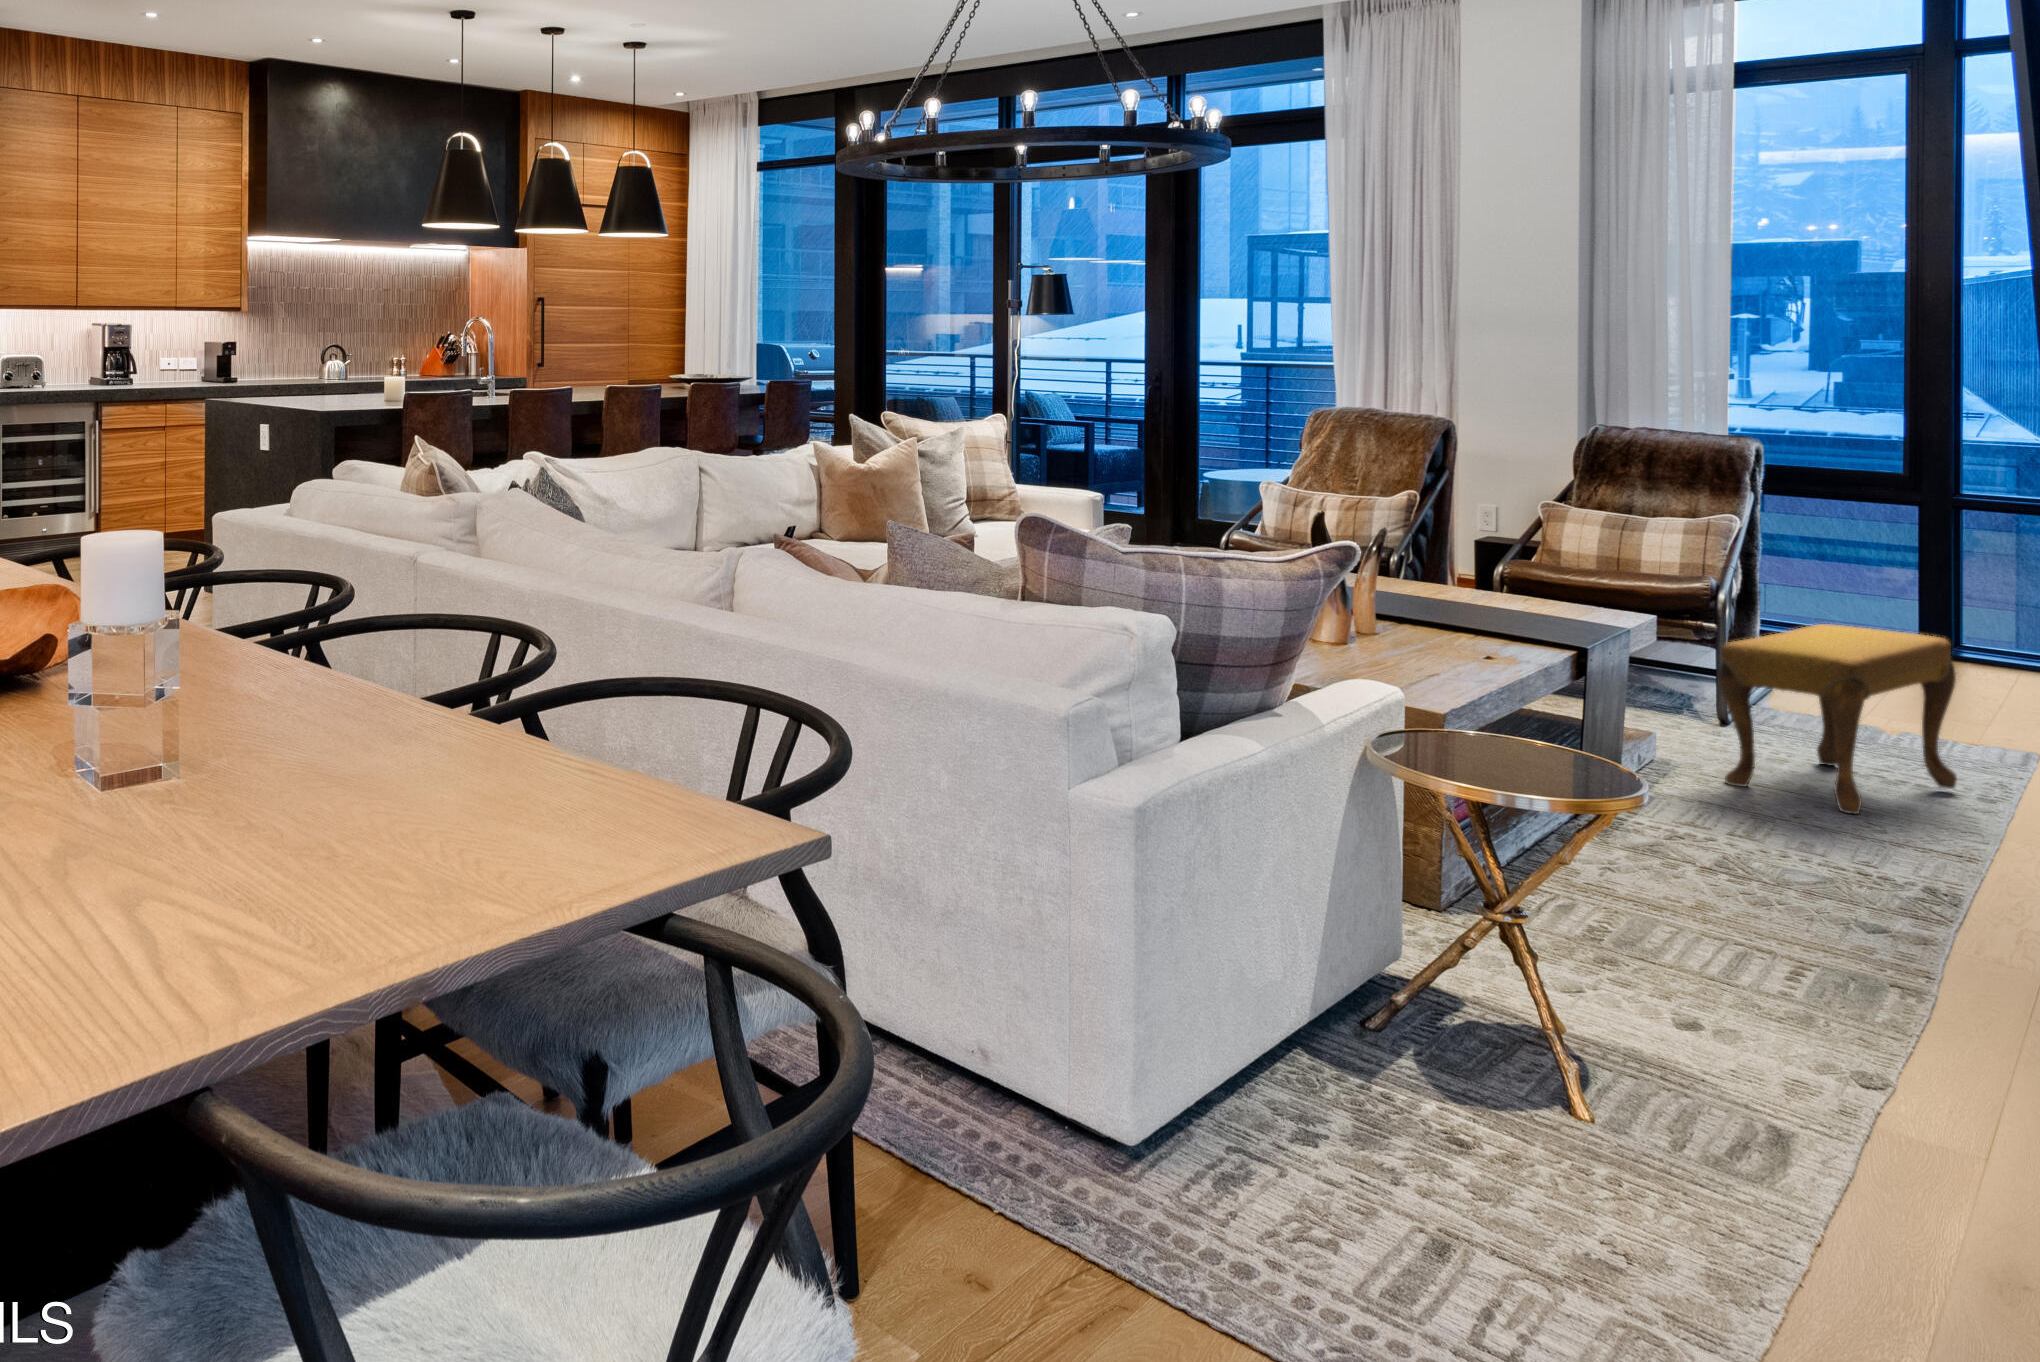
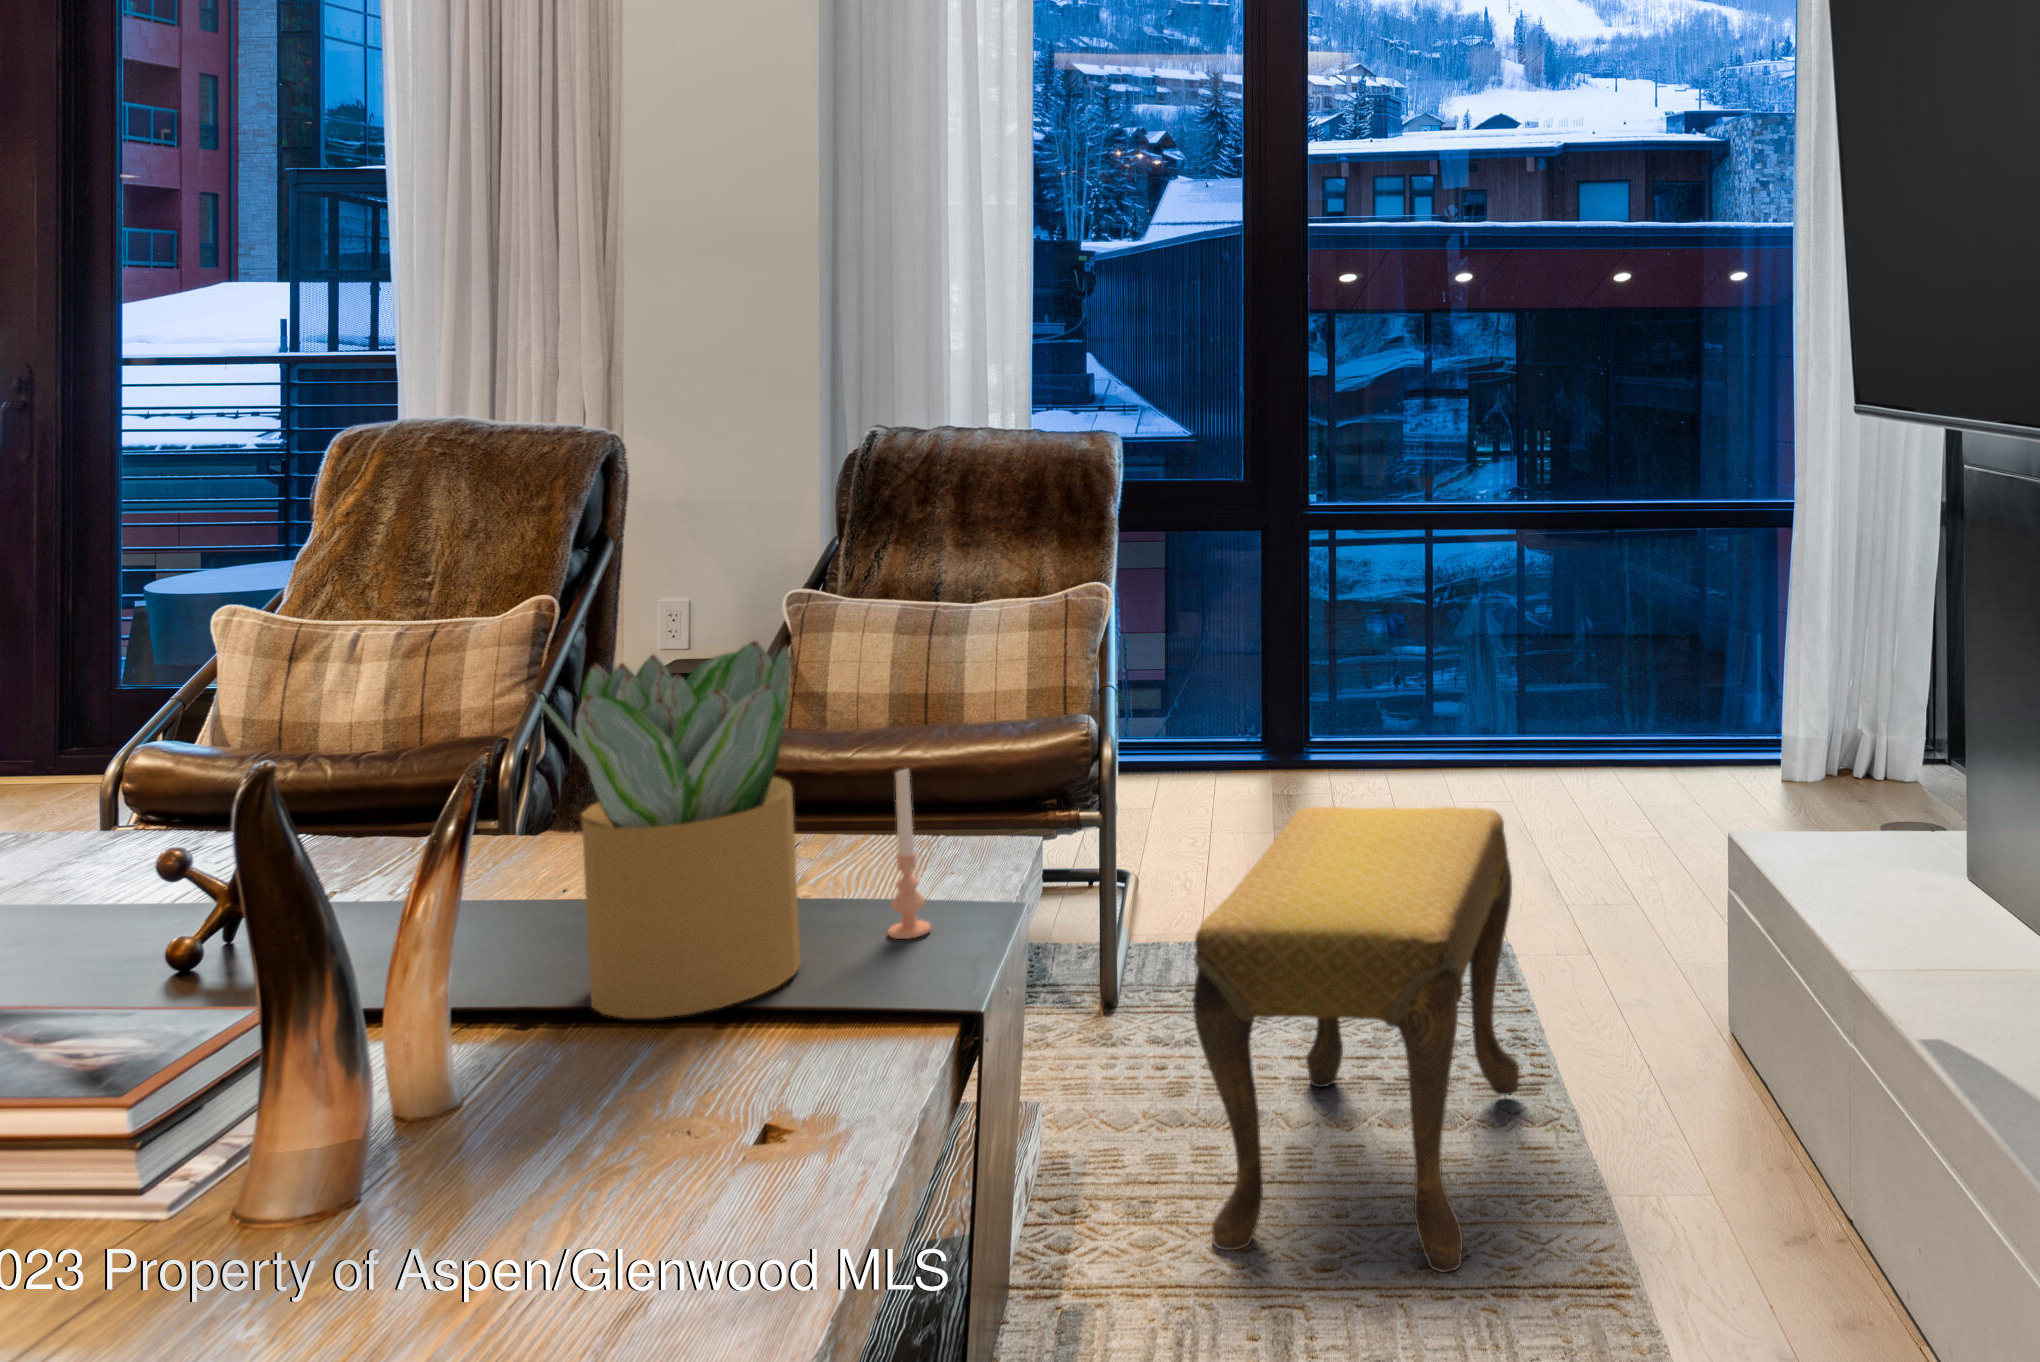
potted plant: none [1433,493,1527,609] -> present [535,641,801,1018]
candle: none [1564,546,1582,609] -> present [888,769,931,939]

